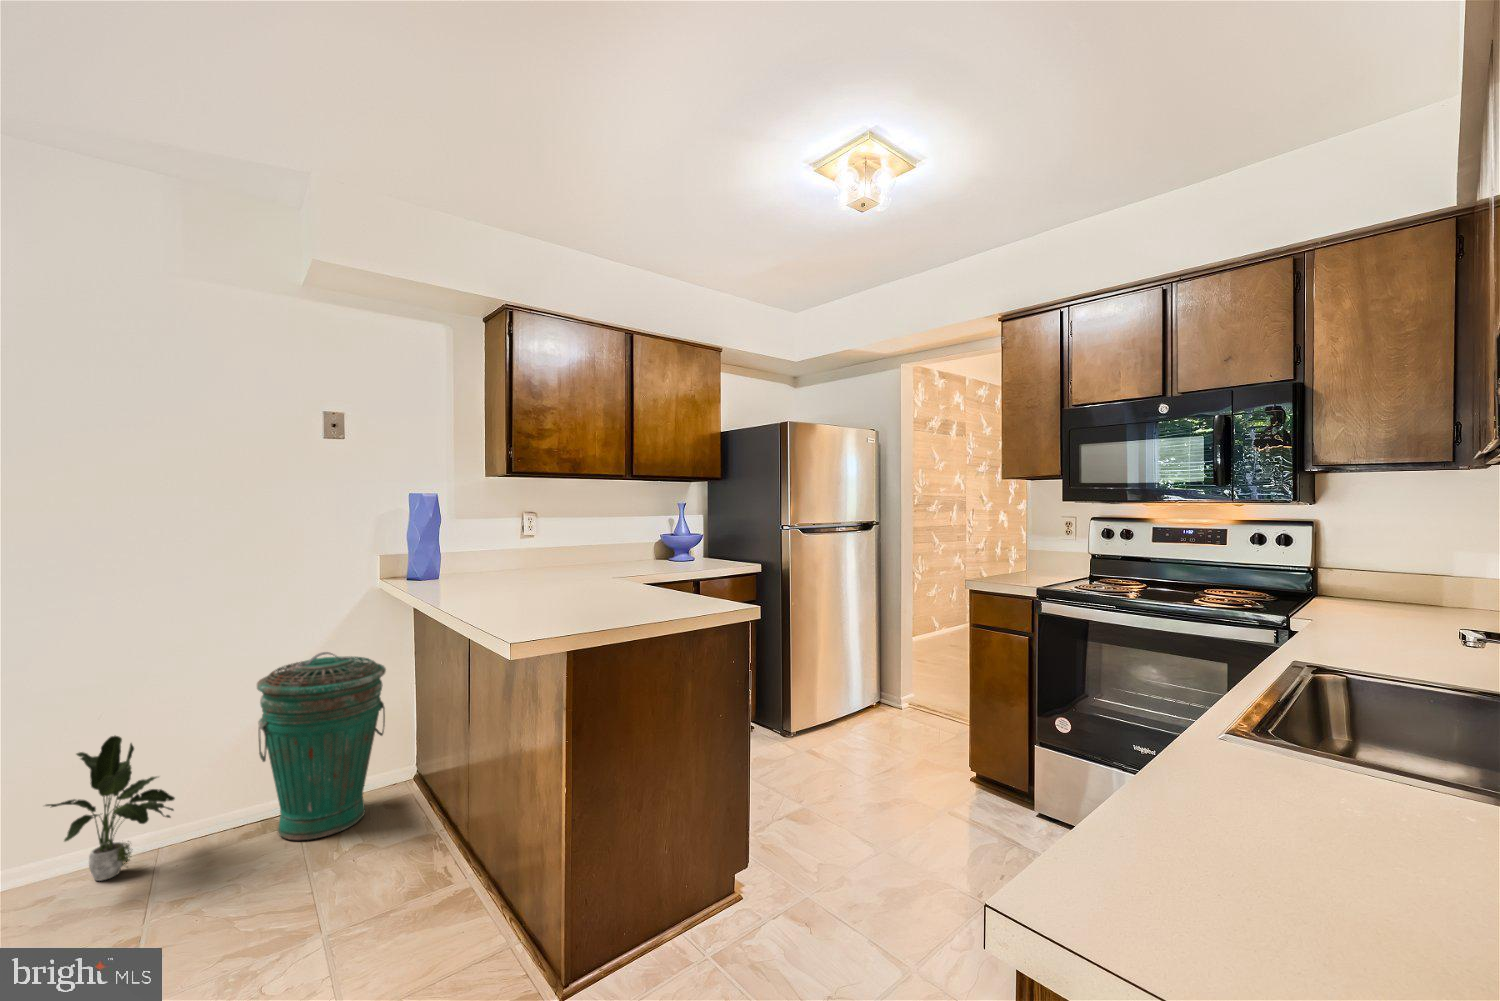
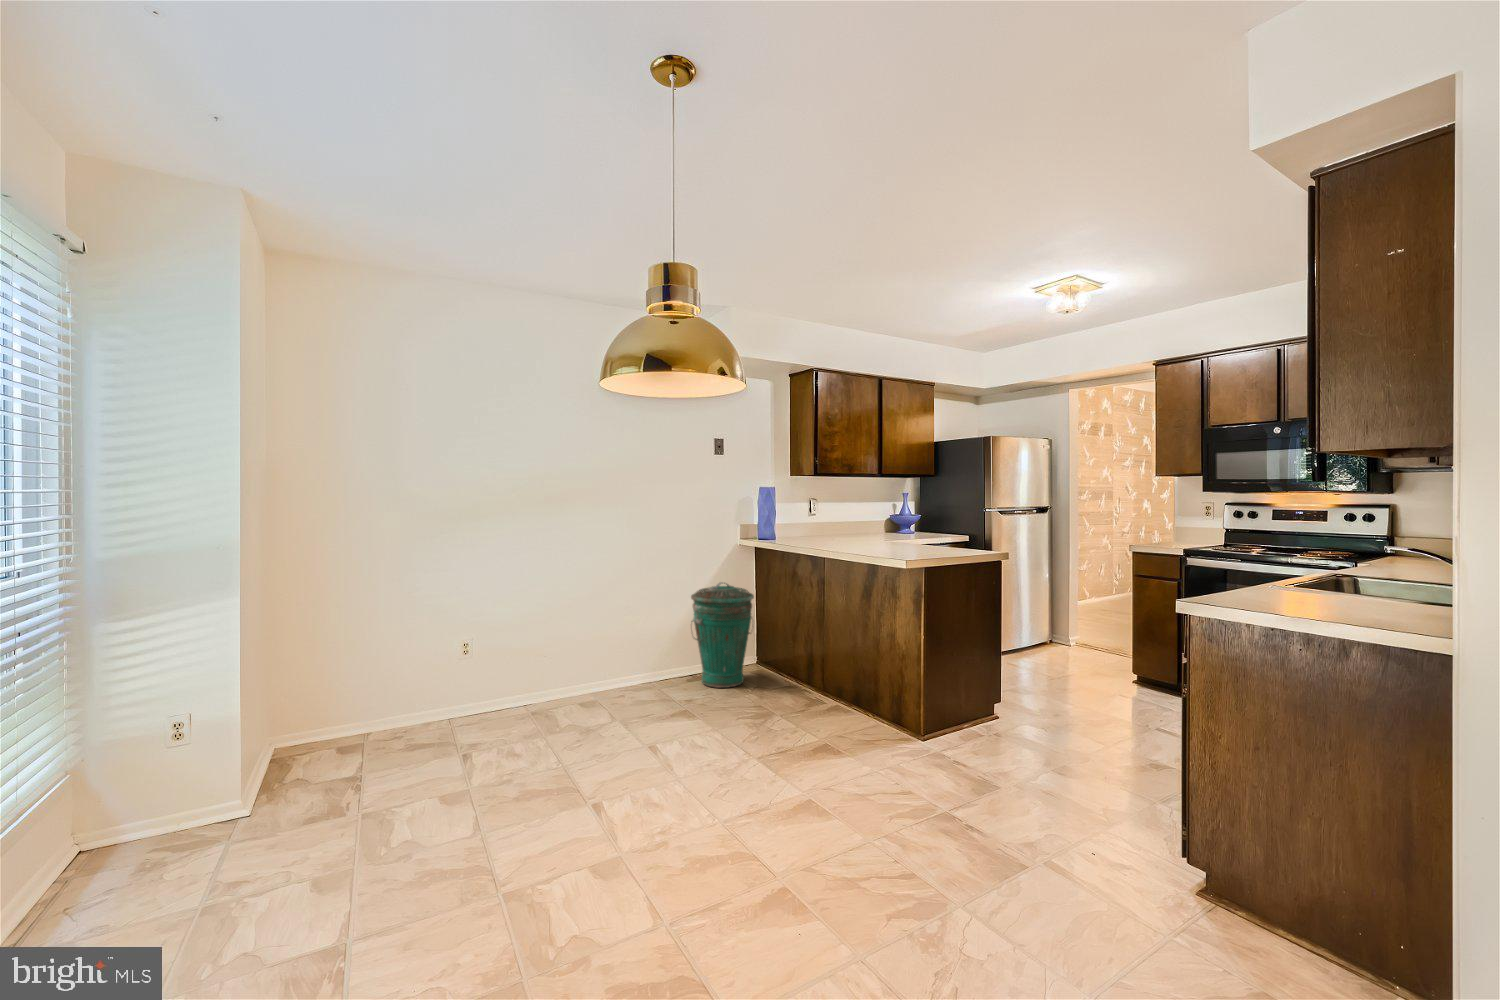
potted plant: present [46,736,175,881] -> none [616,621,663,697]

